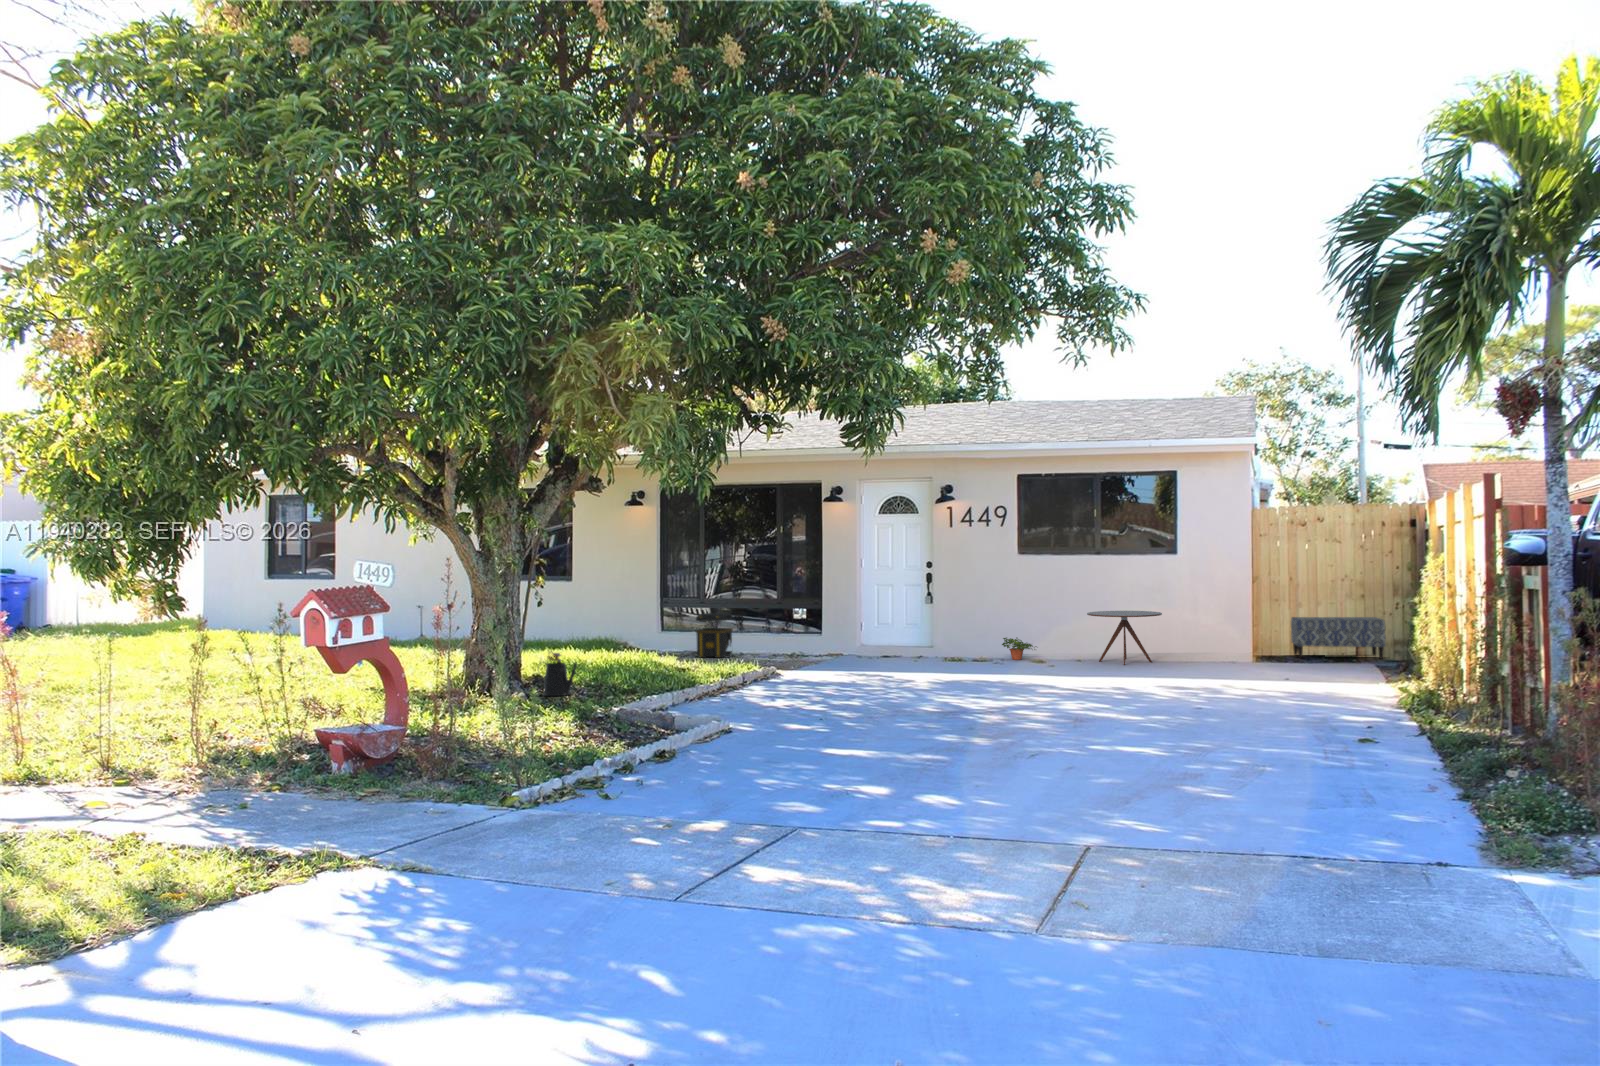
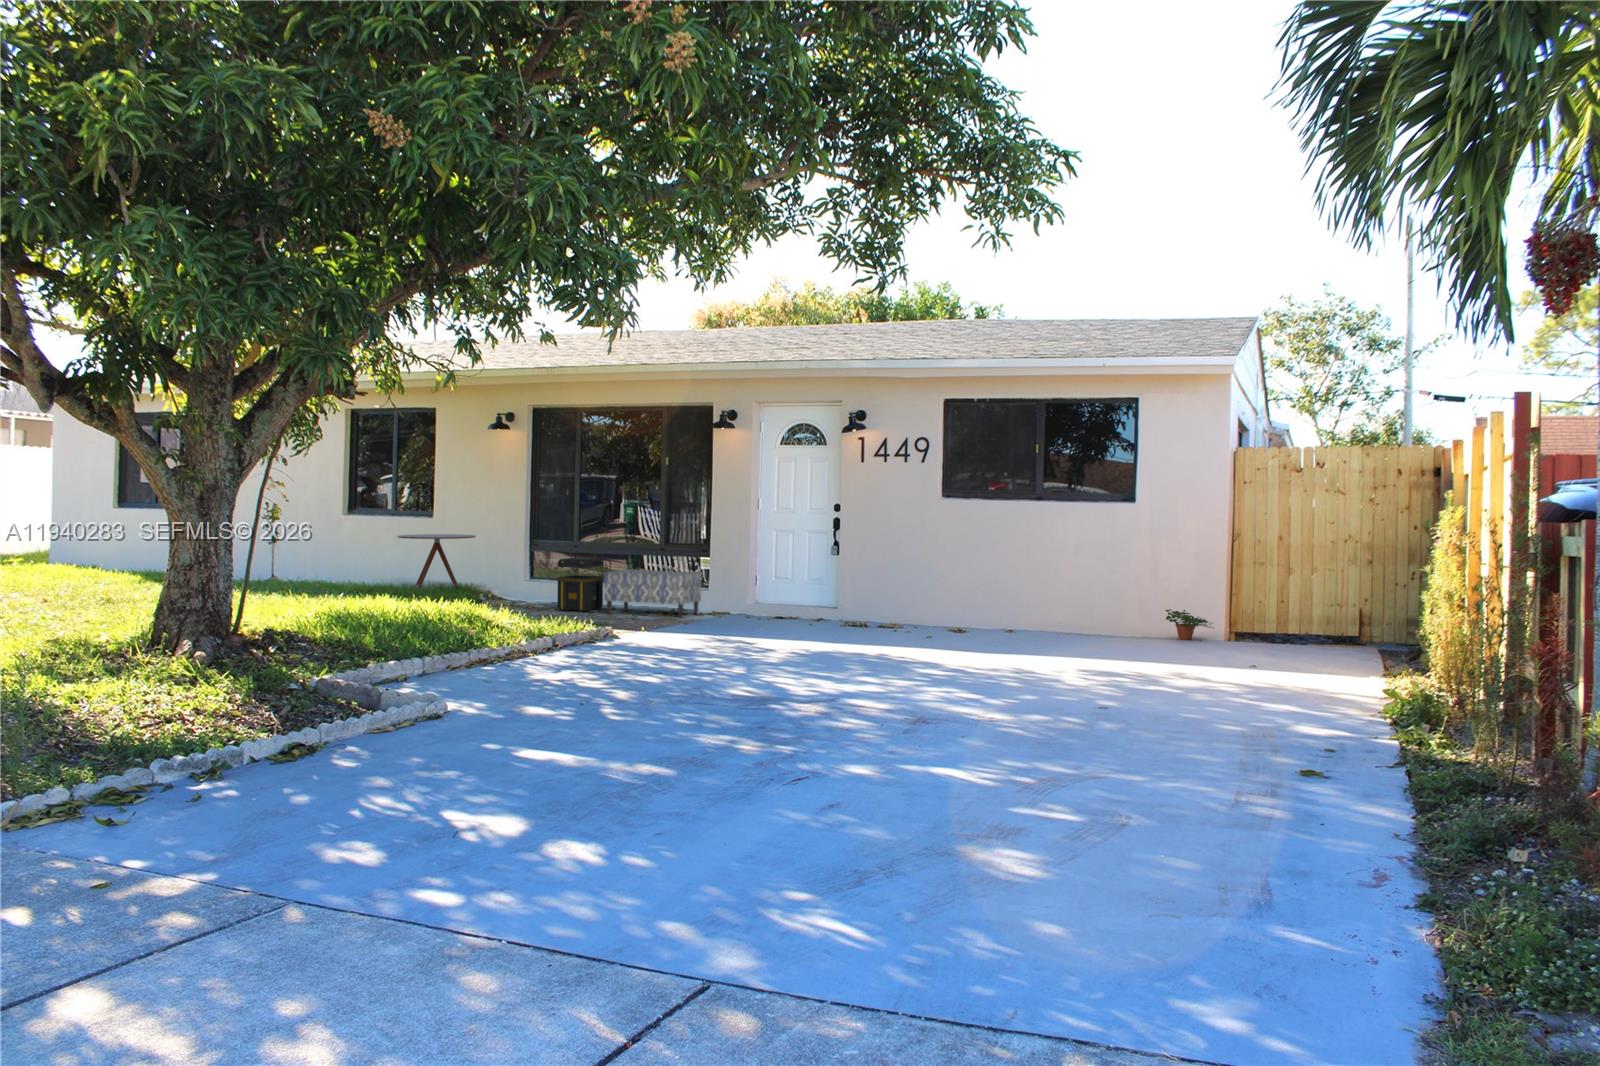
round table: present [1087,611,1162,665] -> present [398,534,476,588]
bench: present [1291,617,1386,659] -> present [604,569,701,618]
potted plant: present [1002,638,1037,660] -> present [1165,609,1213,639]
watering can: present [540,651,577,696] -> none [239,592,286,657]

